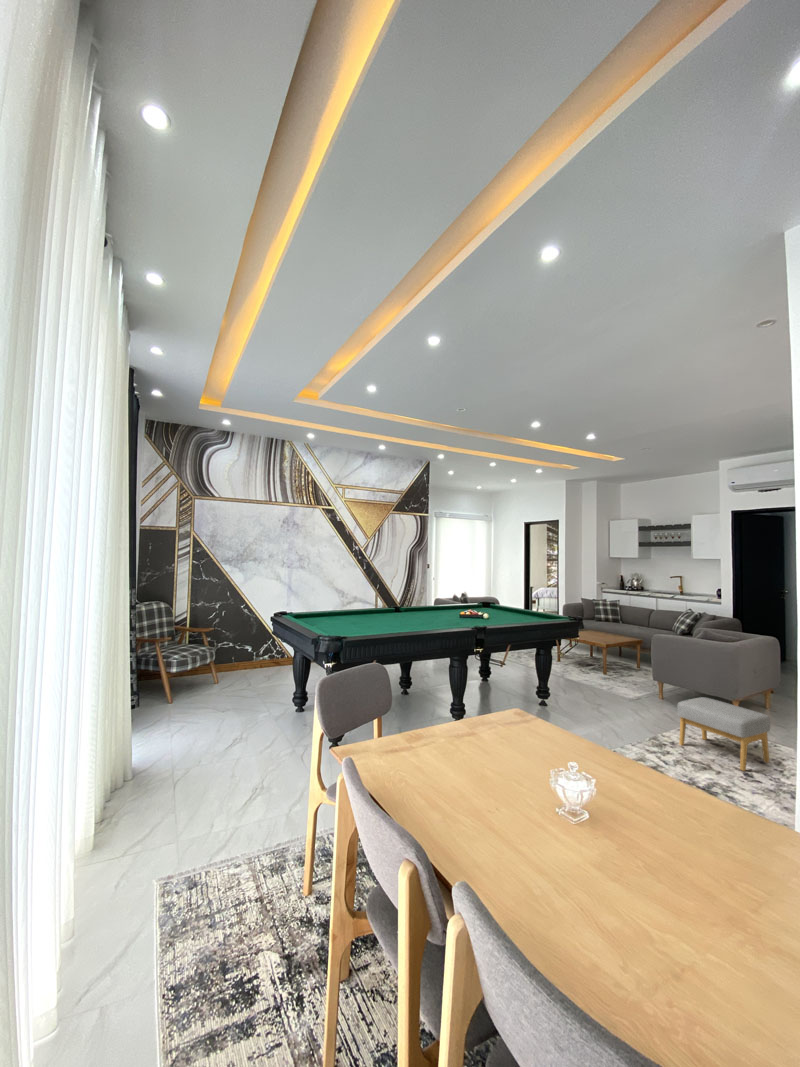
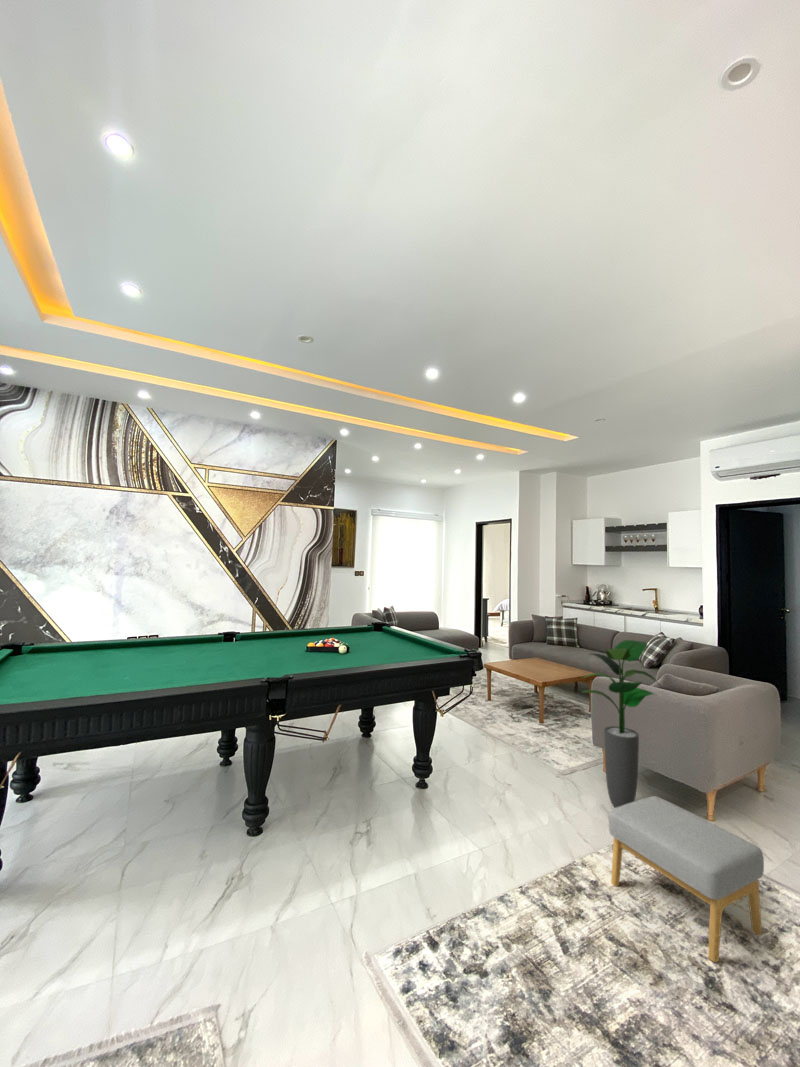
potted plant: none [648,608,704,716] -> present [582,640,656,808]

